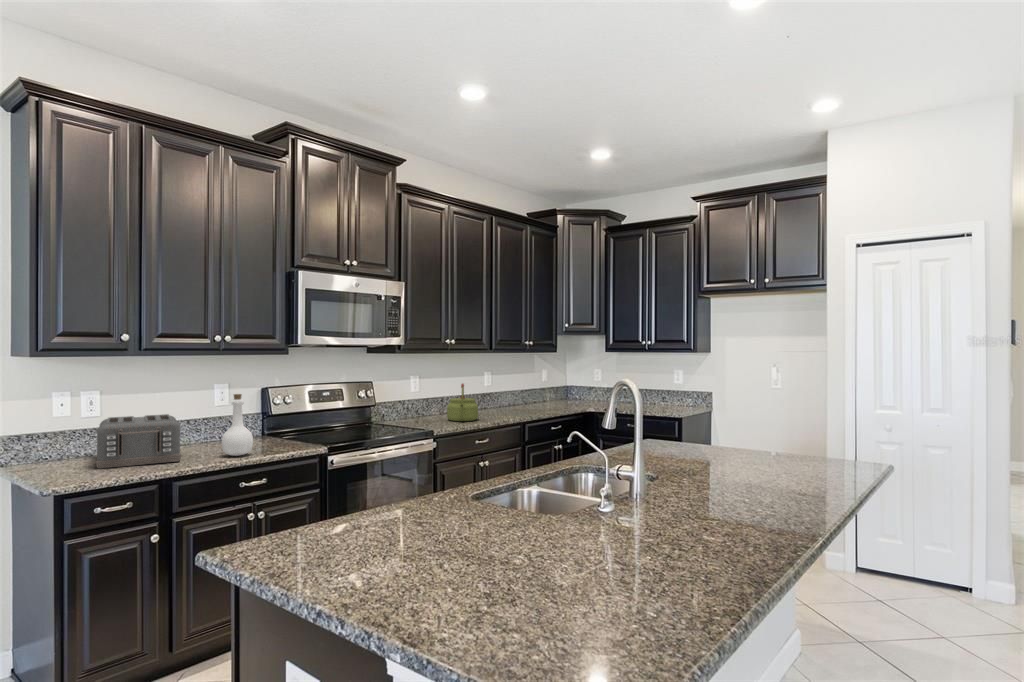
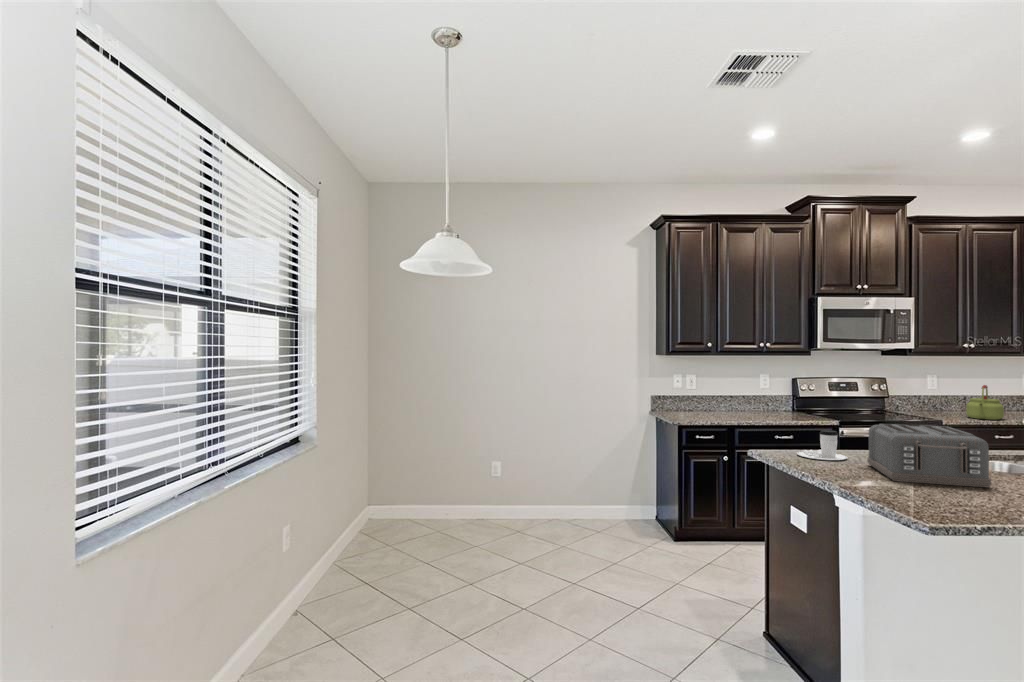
bottle: present [222,394,253,456] -> none [764,380,784,419]
toaster: present [96,414,181,468] -> present [867,424,991,488]
coffee cup: none [296,494,382,560] -> present [797,430,847,460]

